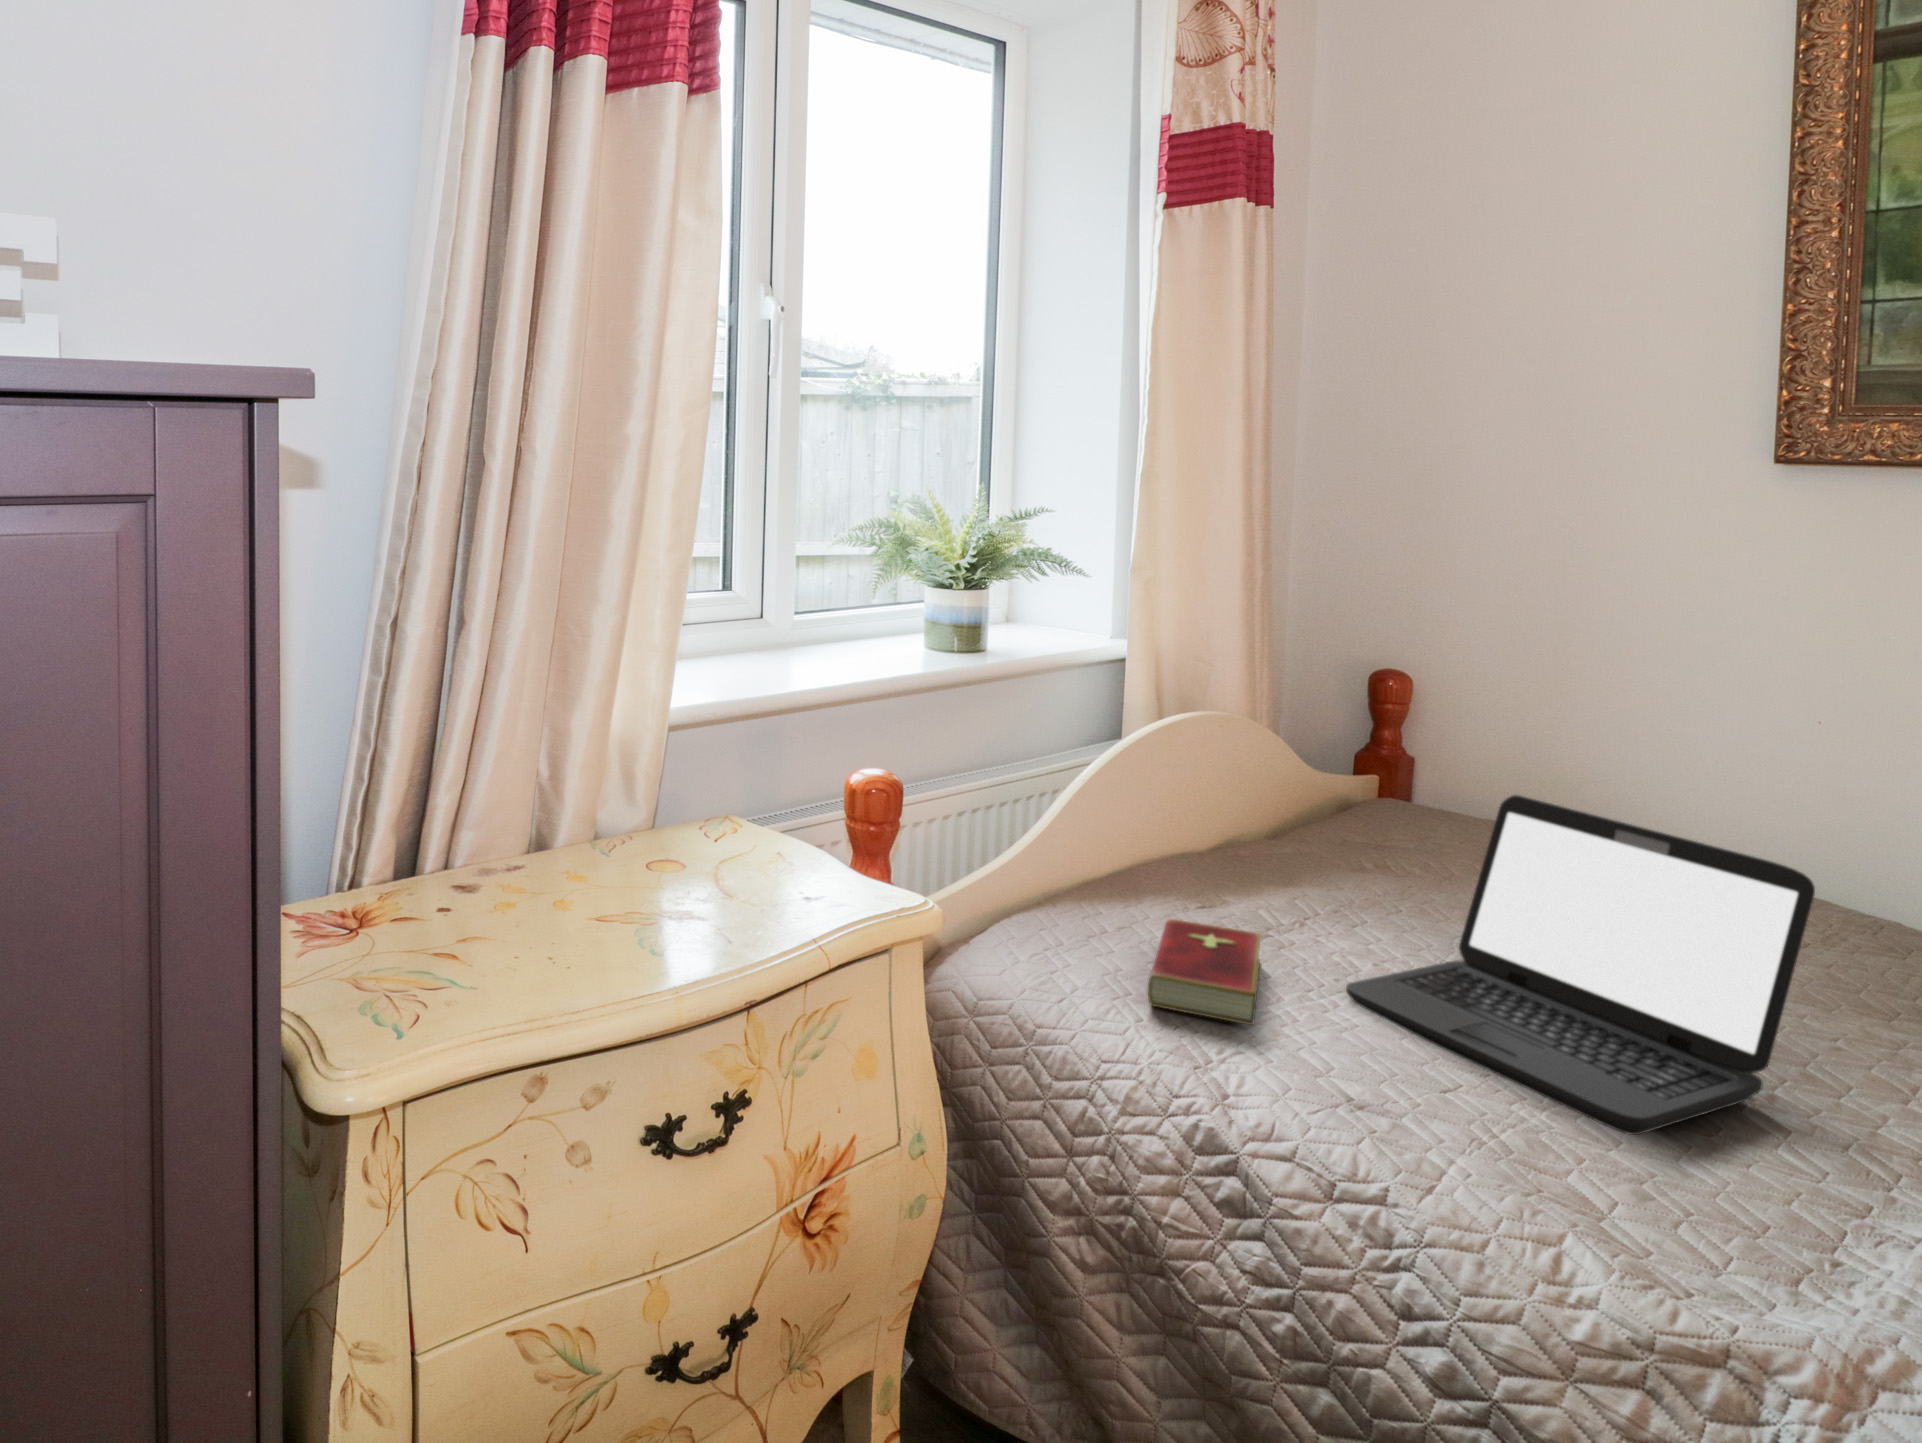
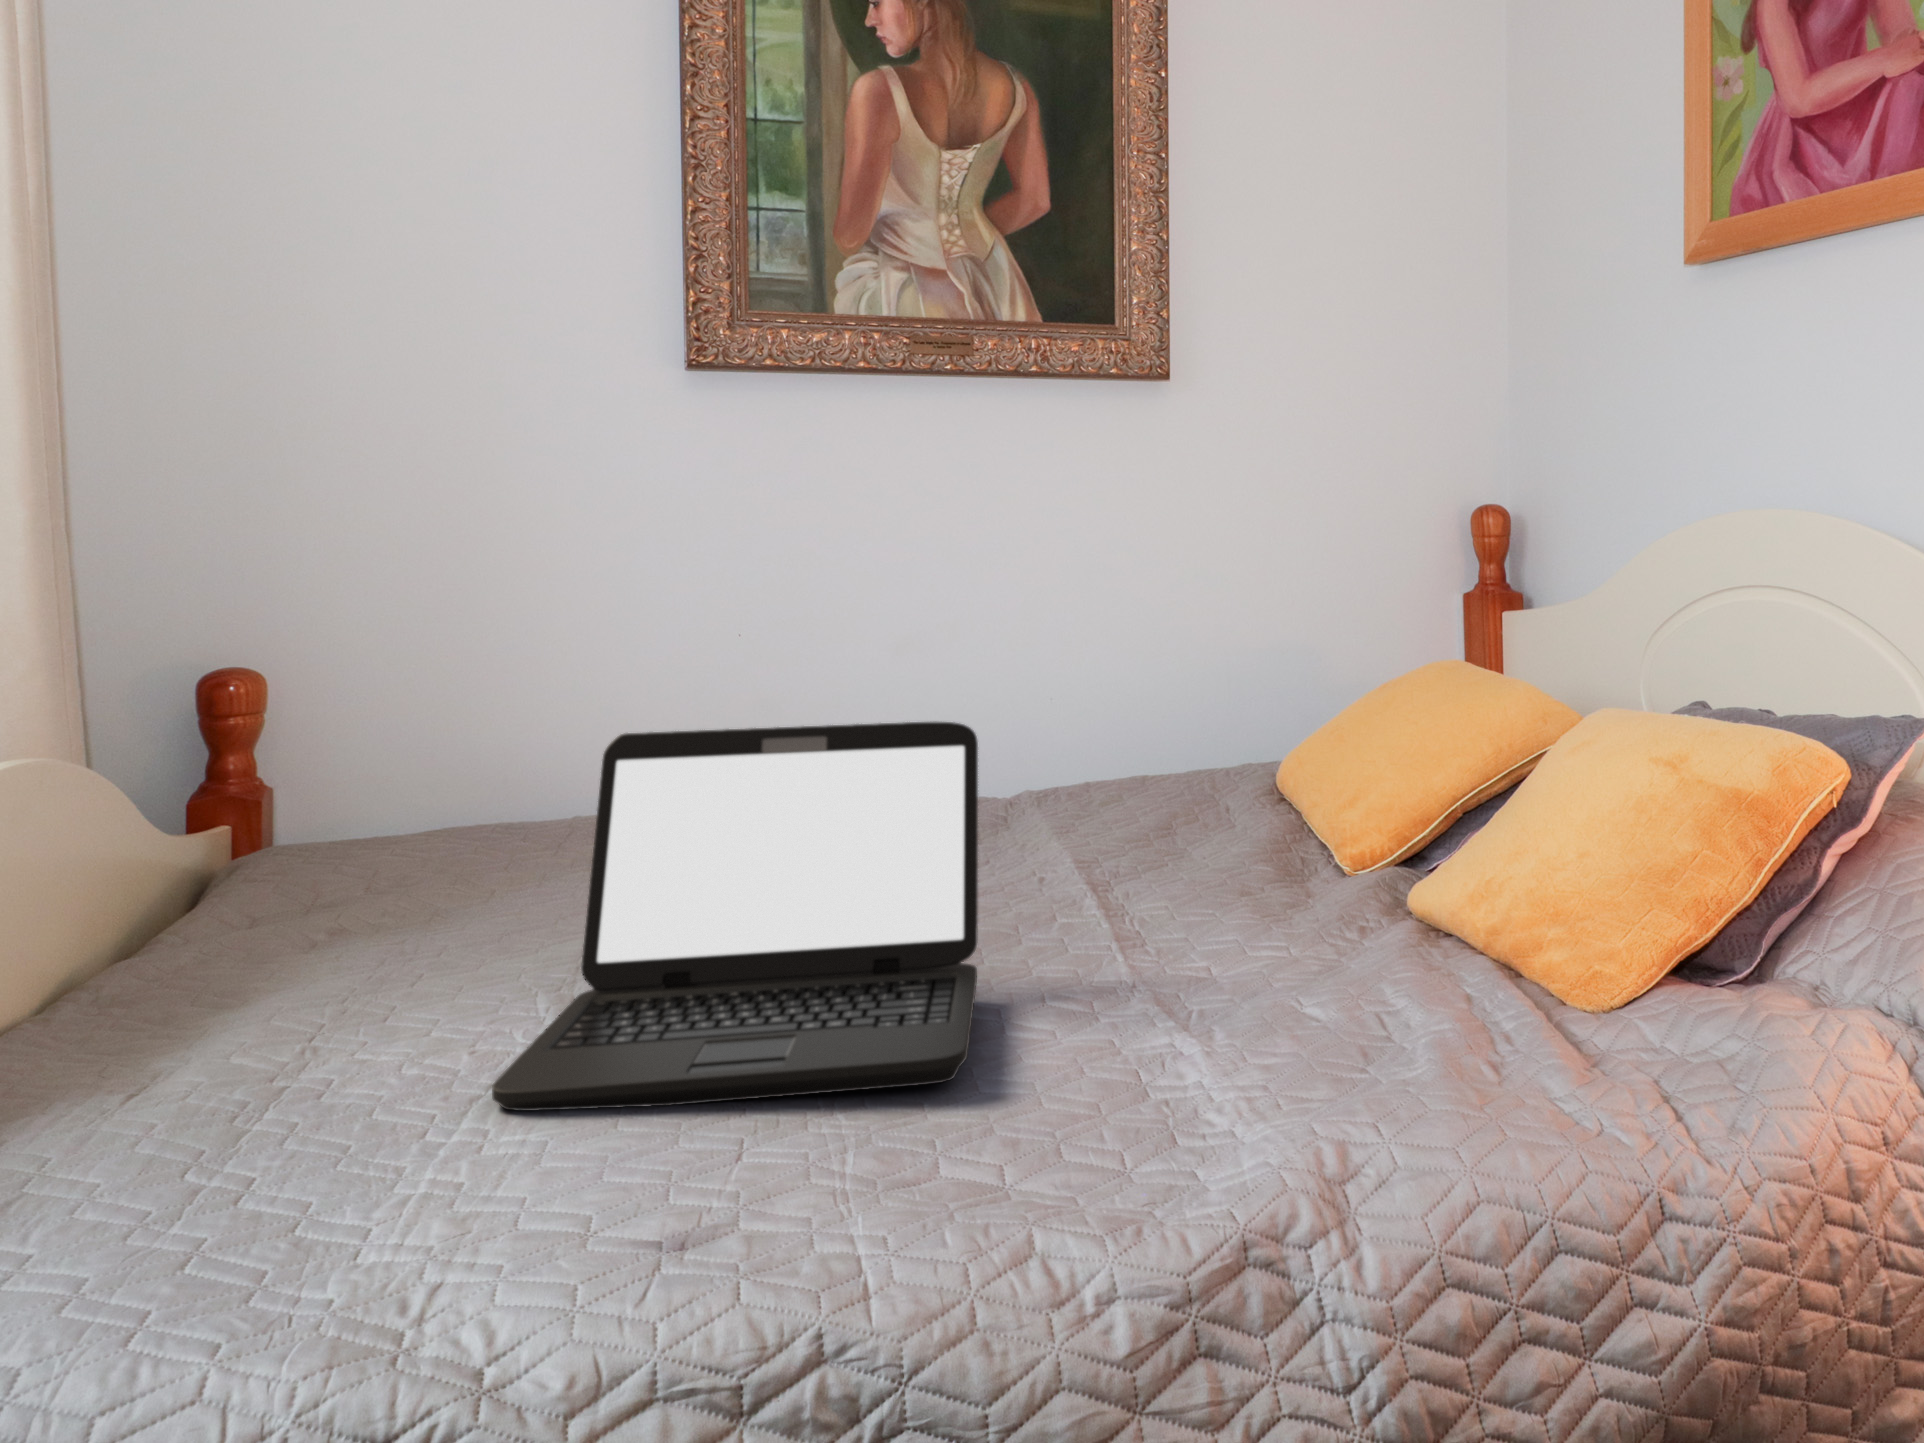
hardcover book: present [1148,919,1261,1025] -> none [92,1075,423,1313]

